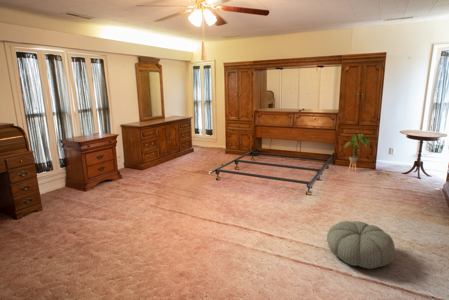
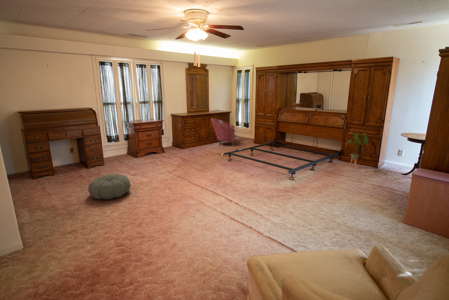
armchair: none [174,126,208,161] -> present [211,118,236,144]
pouf: present [327,221,395,269] -> present [88,174,131,199]

